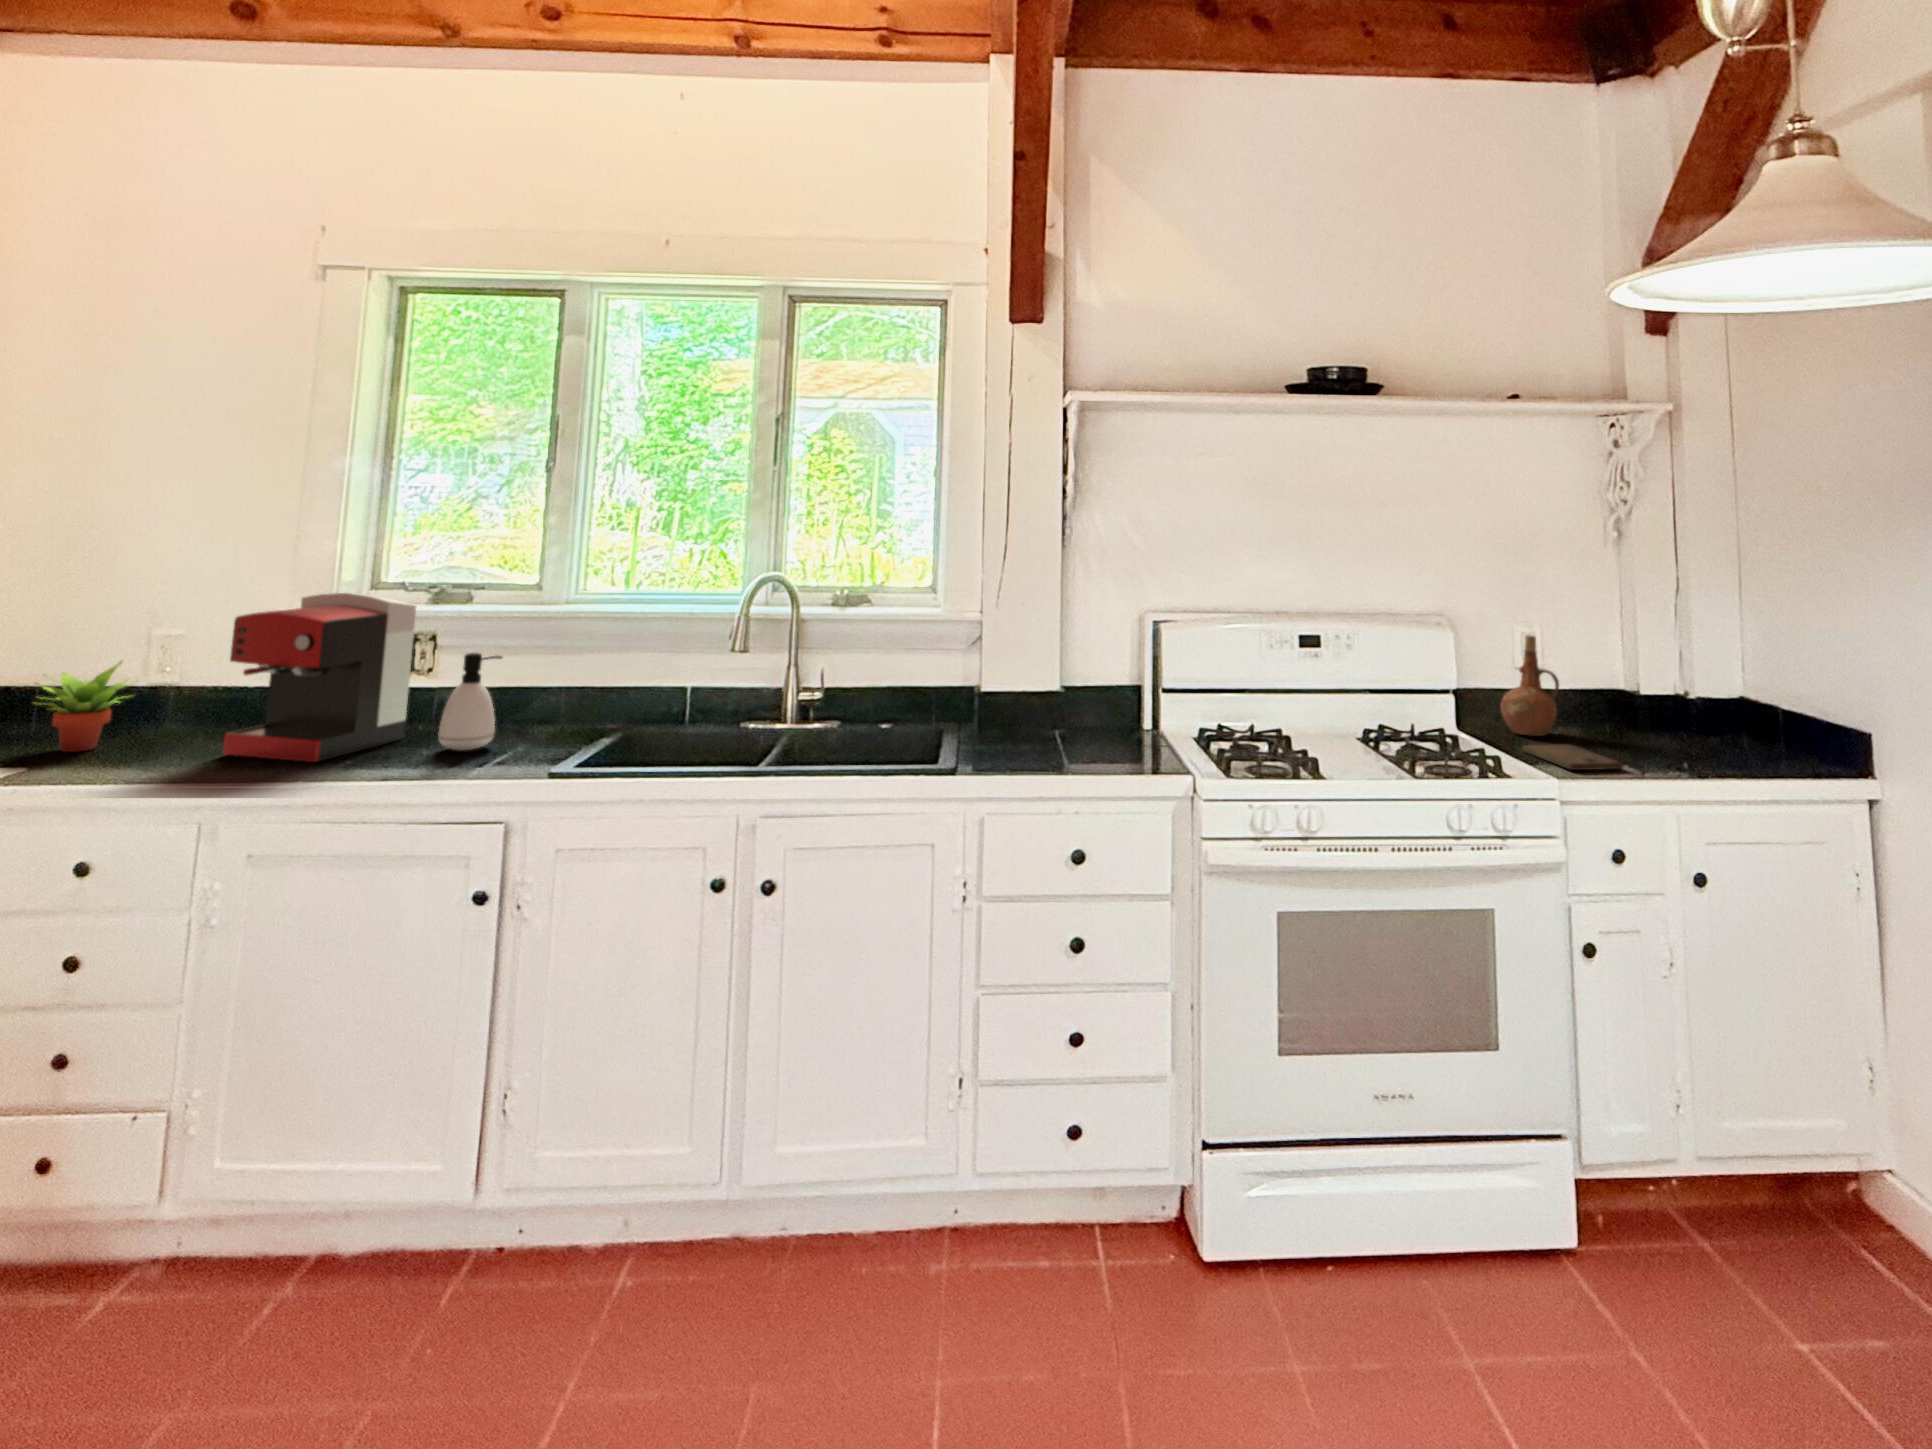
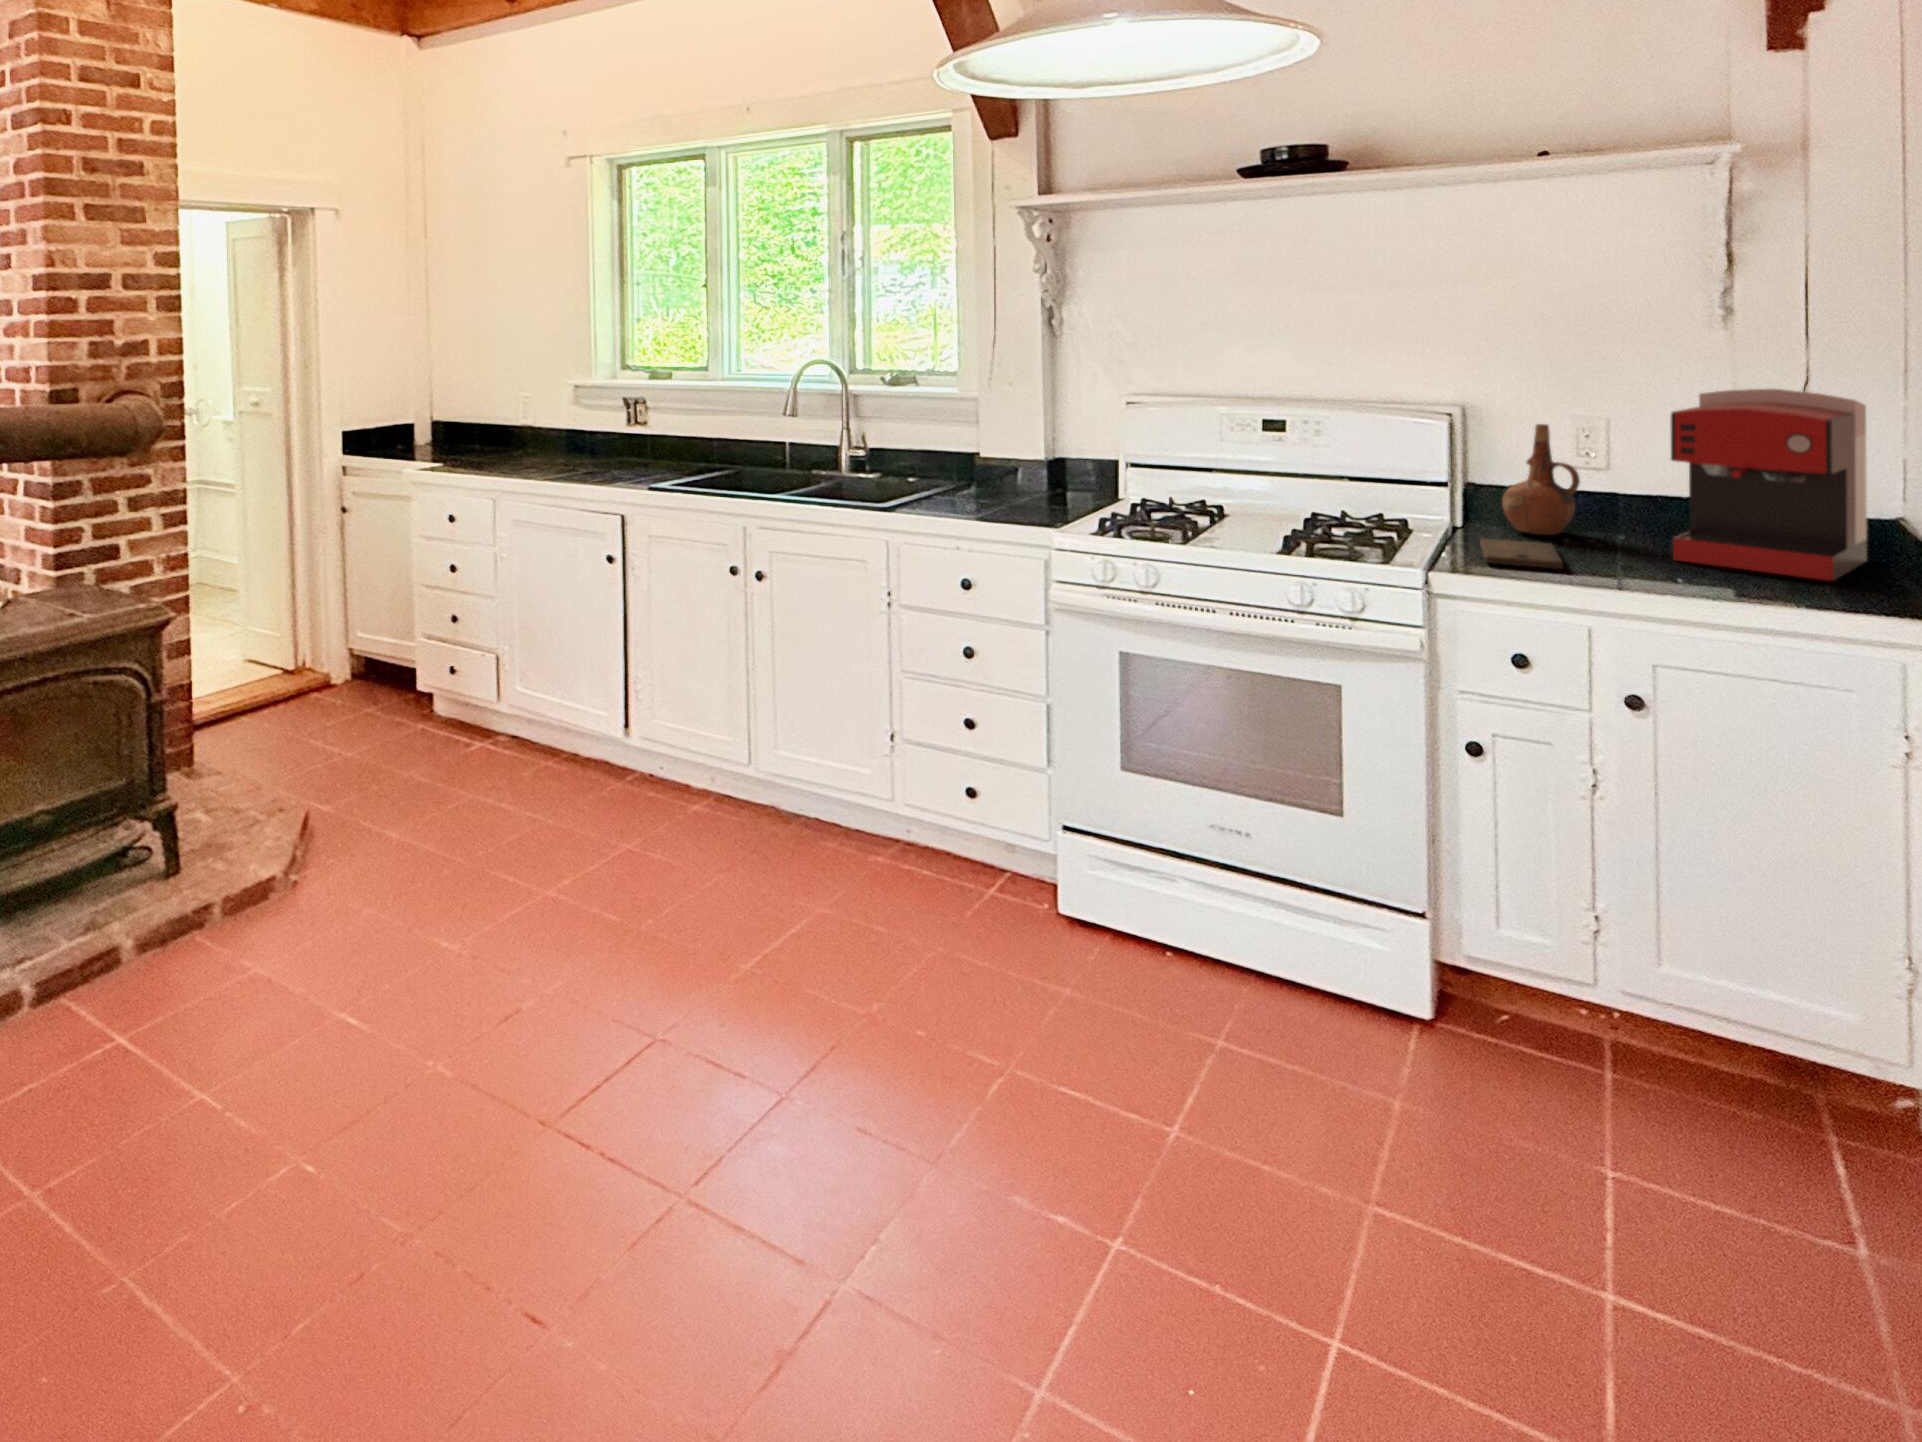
coffee maker: present [223,593,416,762] -> present [1671,389,1867,581]
soap dispenser: present [438,653,502,750] -> none [620,410,654,473]
succulent plant: present [38,661,127,752] -> none [445,409,497,460]

